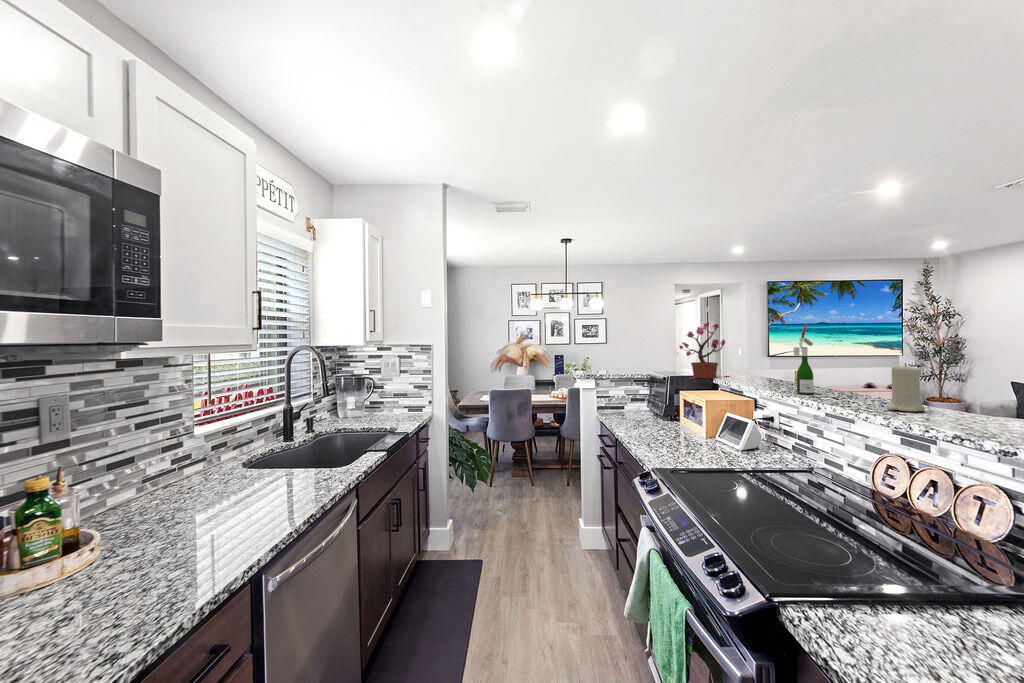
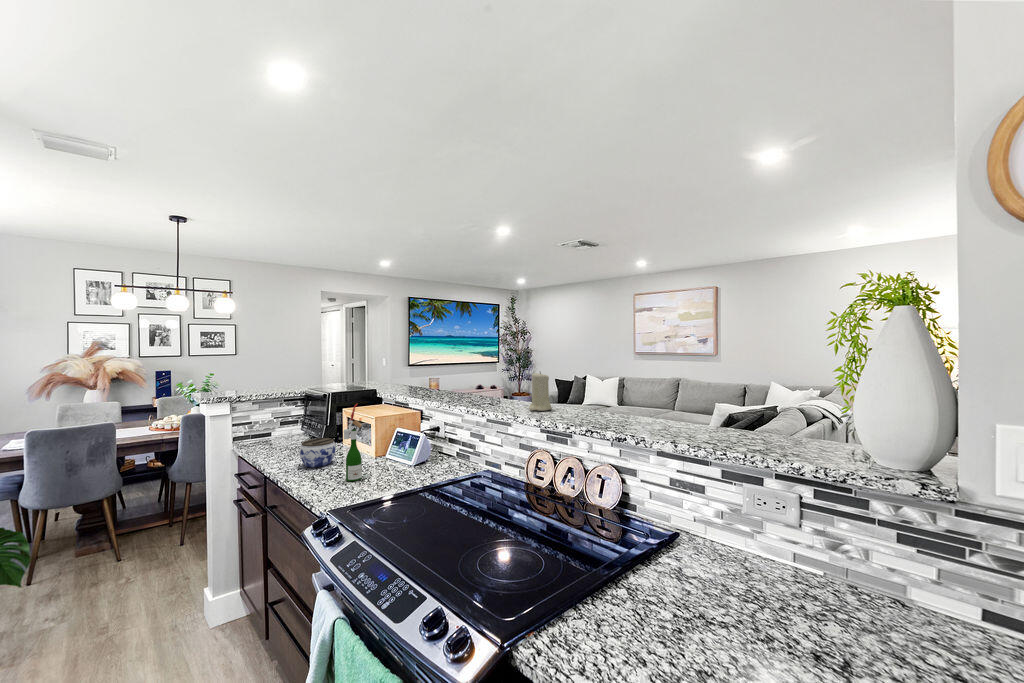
potted plant: present [679,322,729,379] -> none [341,333,392,394]
wine bottle: present [793,323,820,394] -> present [344,404,368,481]
jar: none [641,414,670,437] -> present [300,438,336,467]

